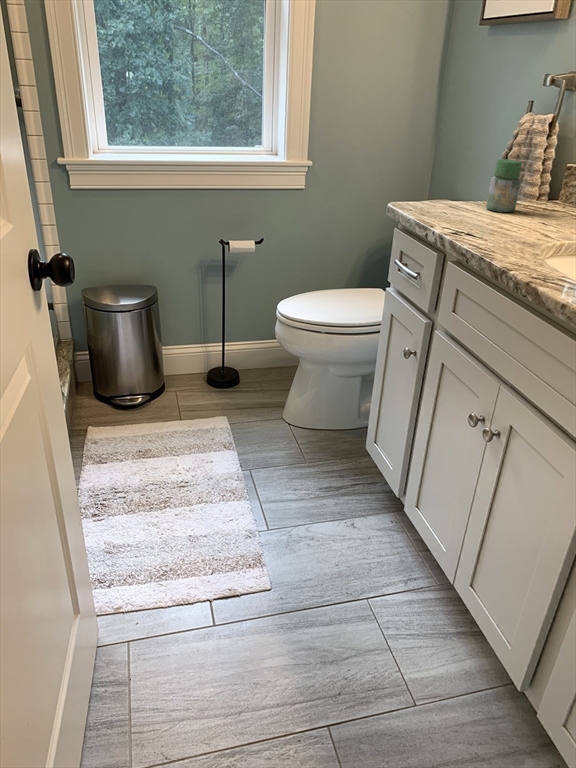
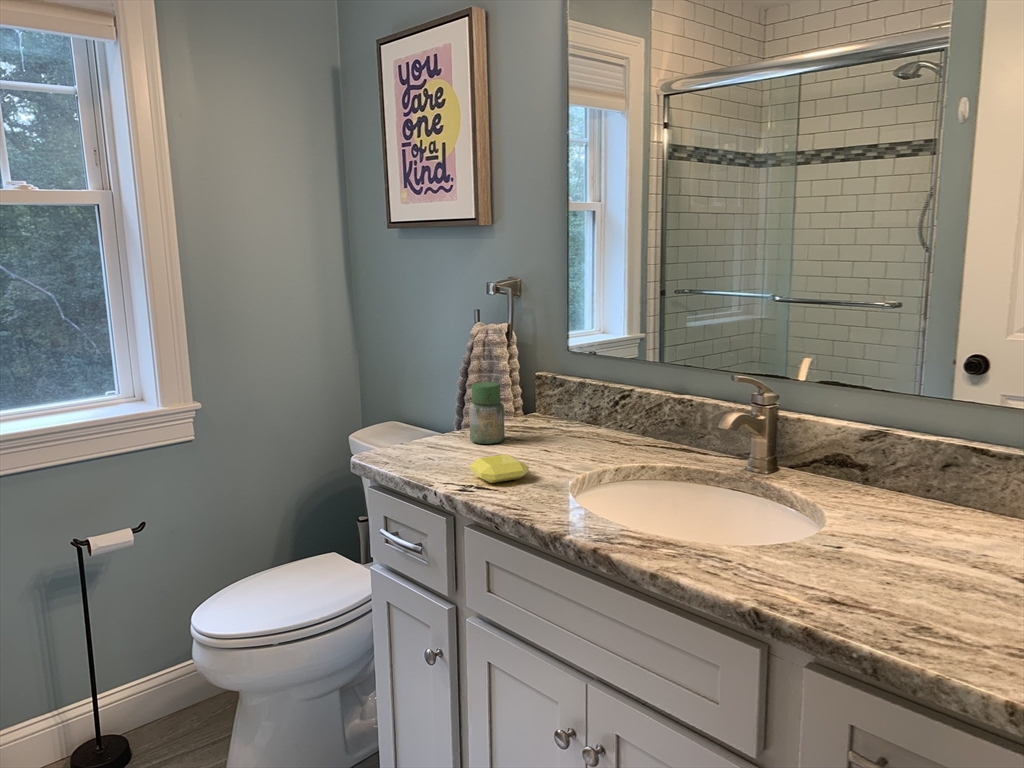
soap bar: none [468,214,515,235] -> present [470,454,529,483]

